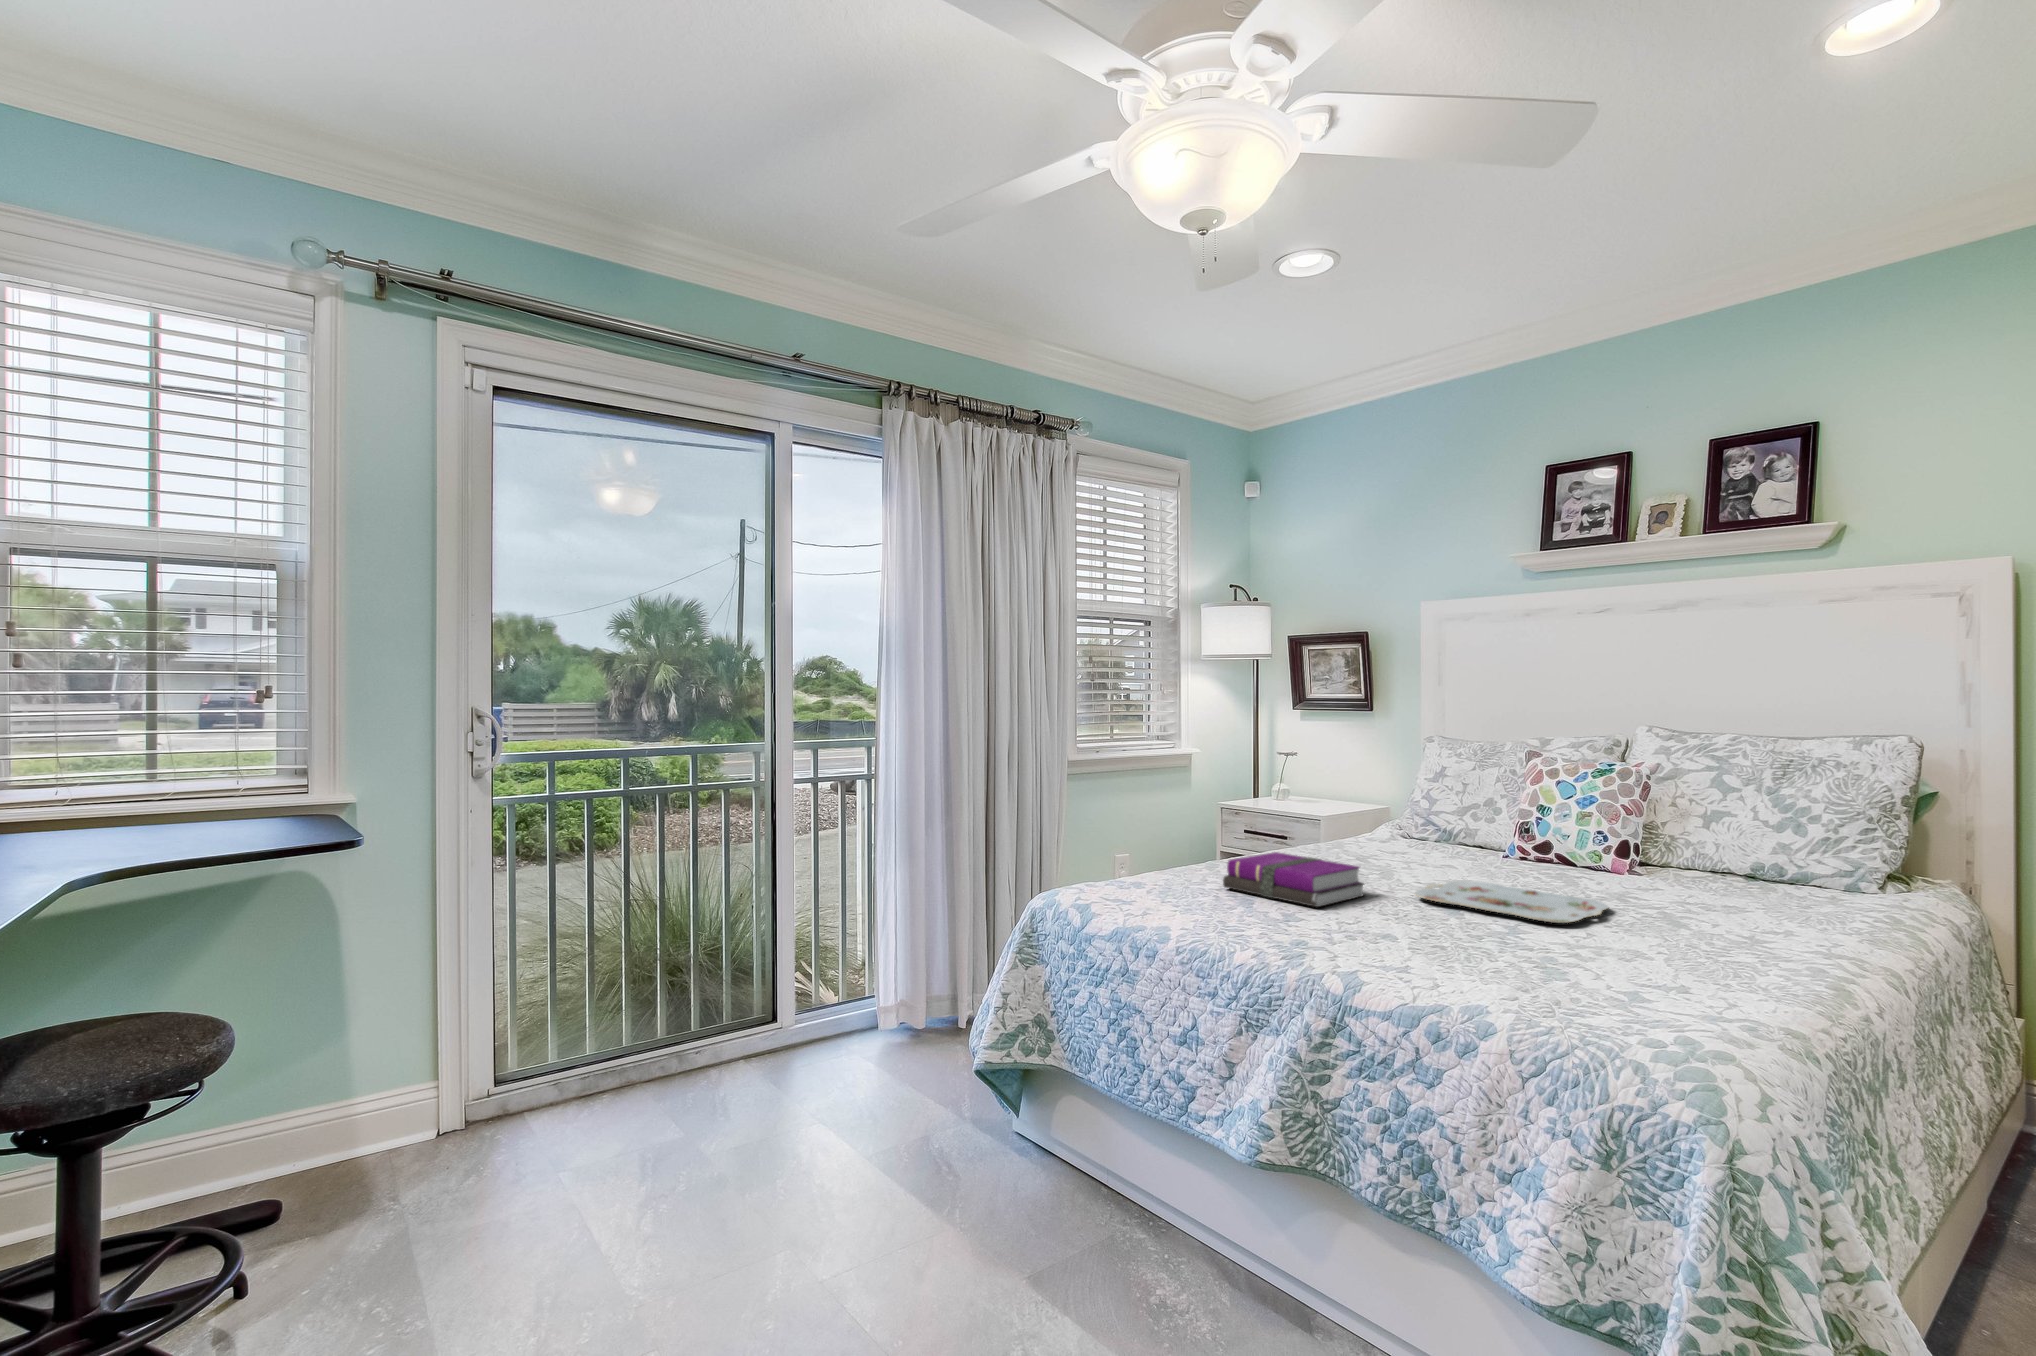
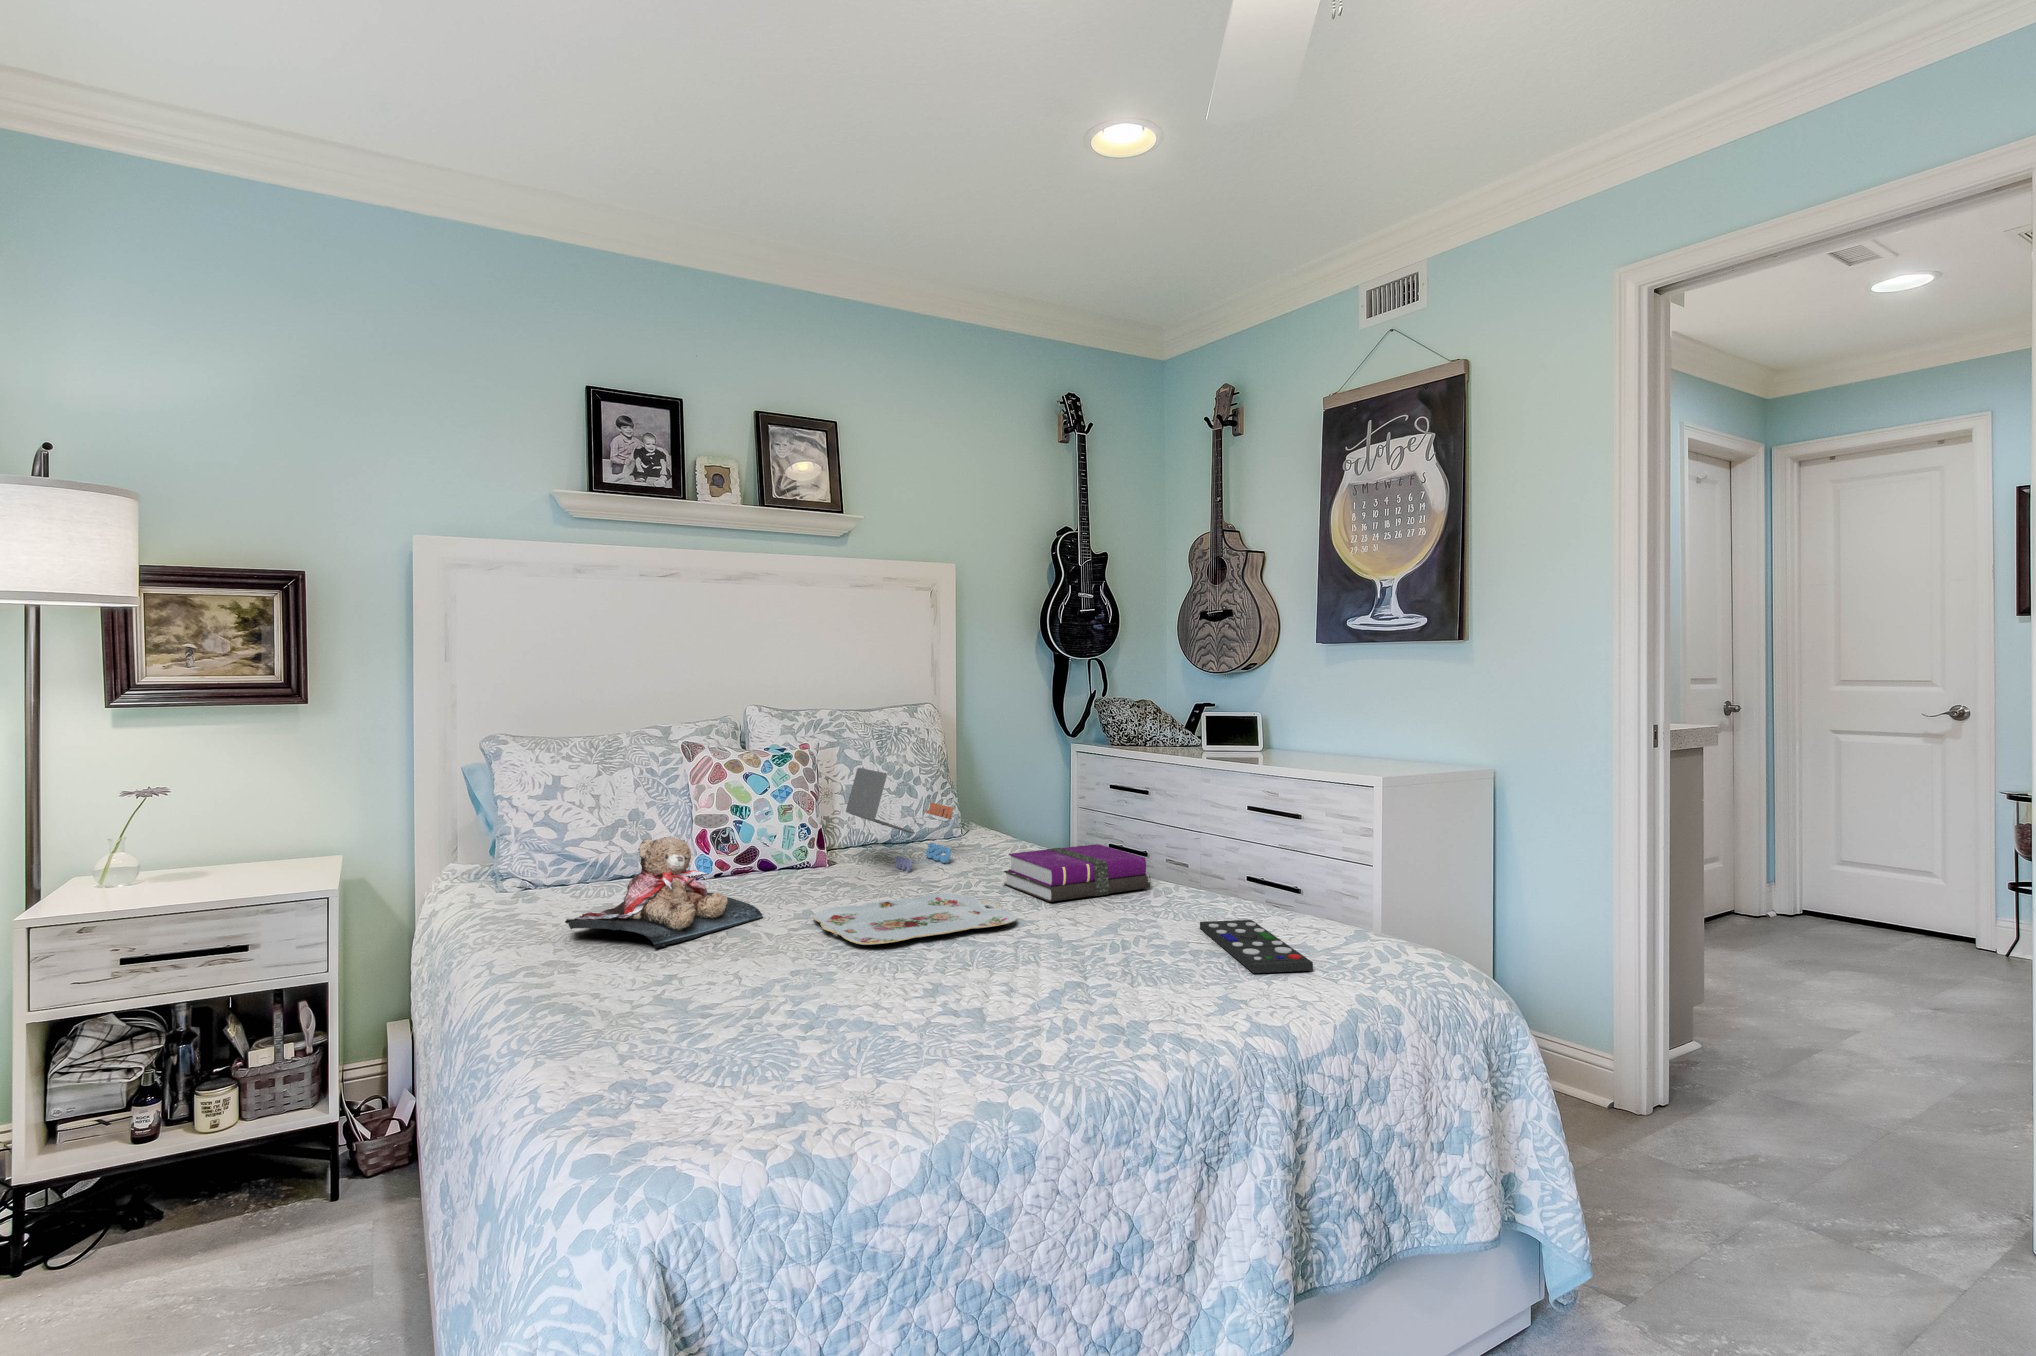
laptop: none [1599,784,1744,898] -> present [846,768,953,872]
teddy bear: none [1322,800,1446,877] -> present [565,836,762,949]
notebook: present [1223,852,1364,907] -> present [1004,844,1151,902]
remote control: none [1584,976,1780,1021] -> present [1200,920,1313,973]

